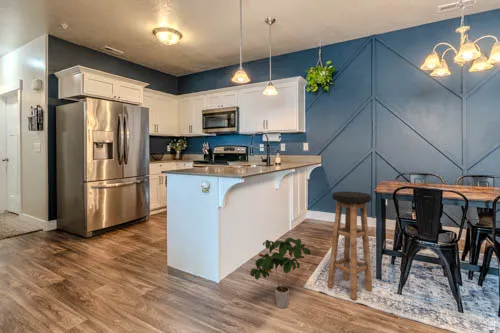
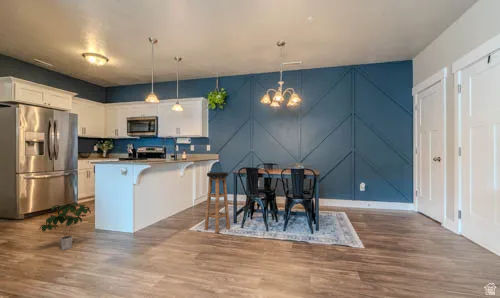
potted plant: present [250,238,310,308] -> present [40,203,91,250]

